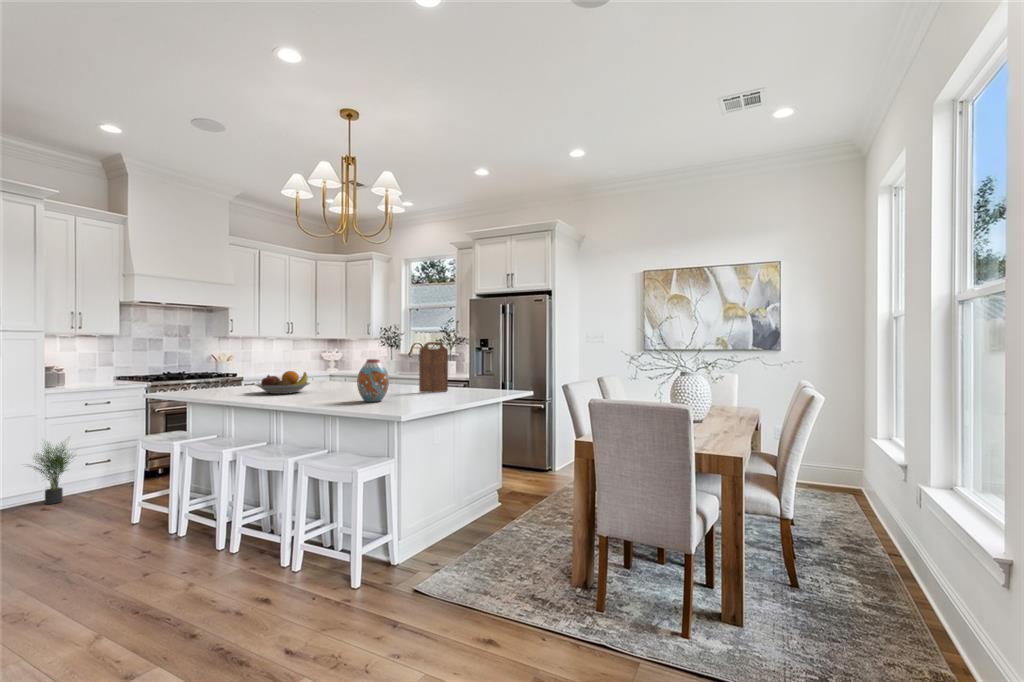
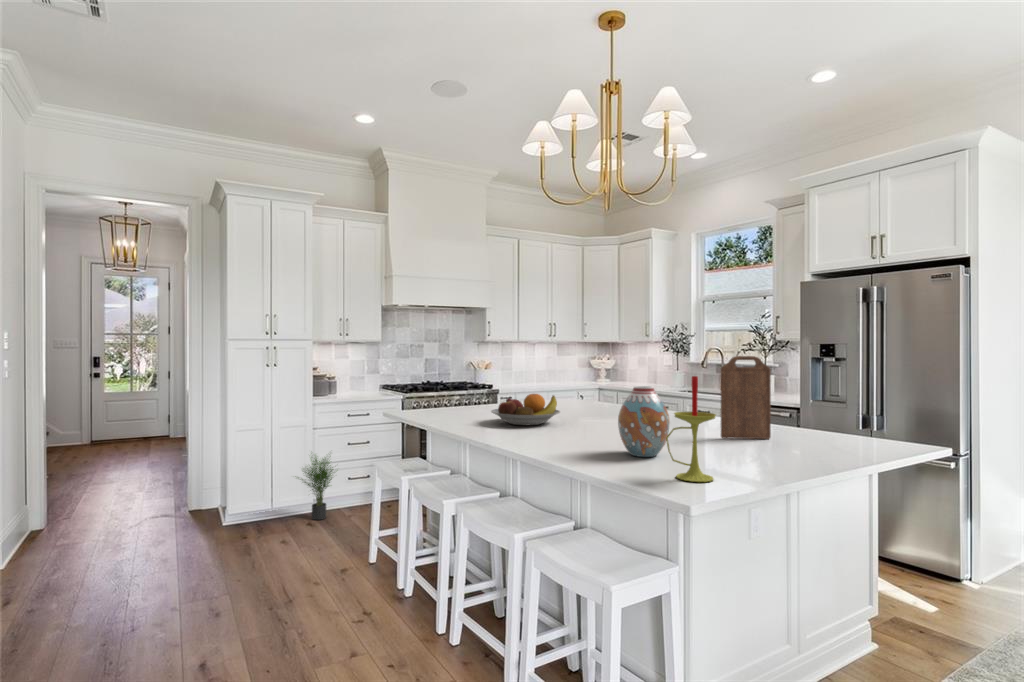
candle: none [388,348,416,408] -> present [666,376,716,482]

